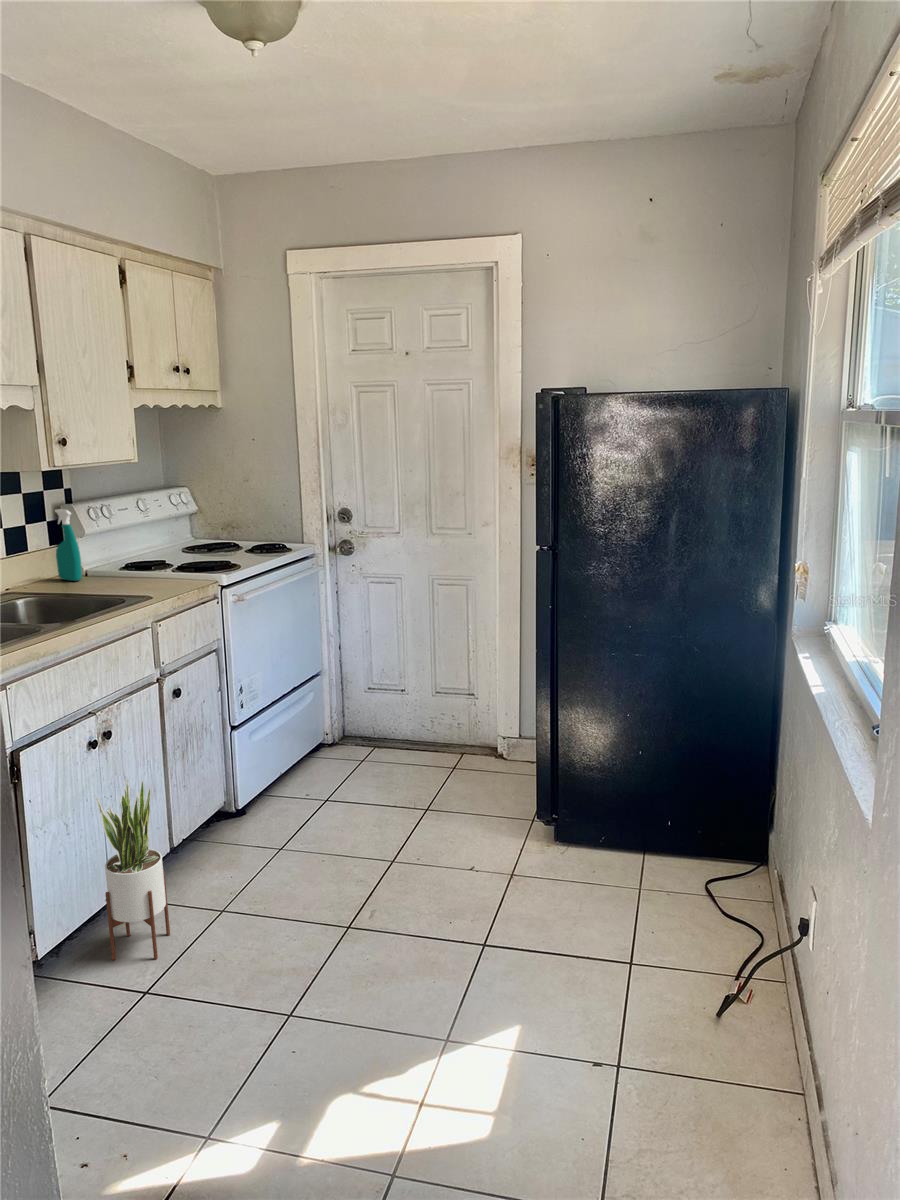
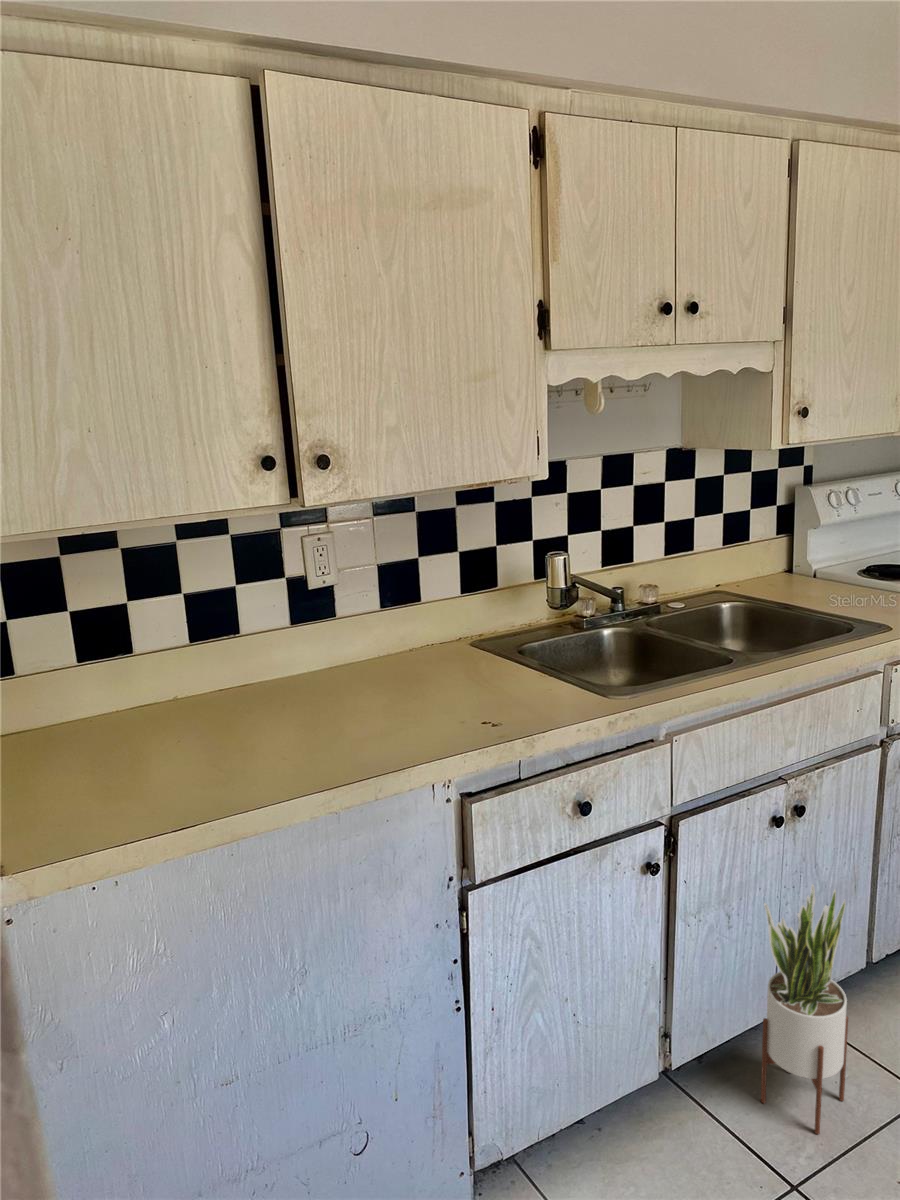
spray bottle: present [55,509,82,581] -> none [780,494,809,584]

